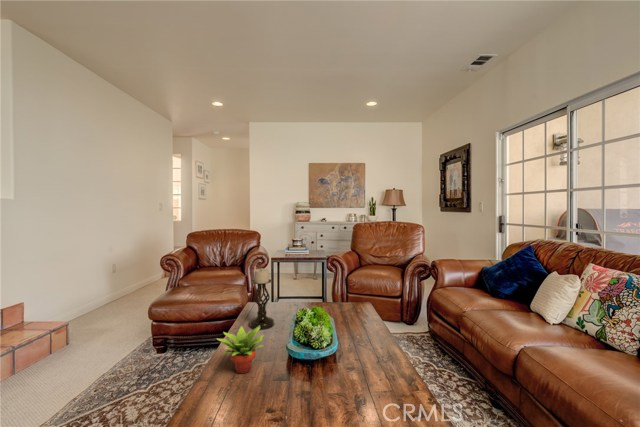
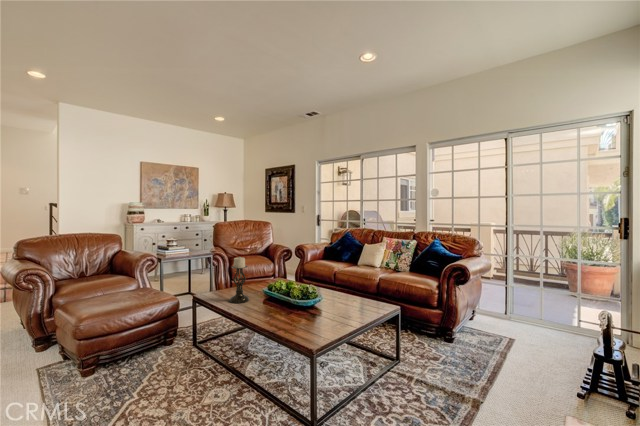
succulent plant: present [217,325,264,373] -> none [266,286,294,318]

